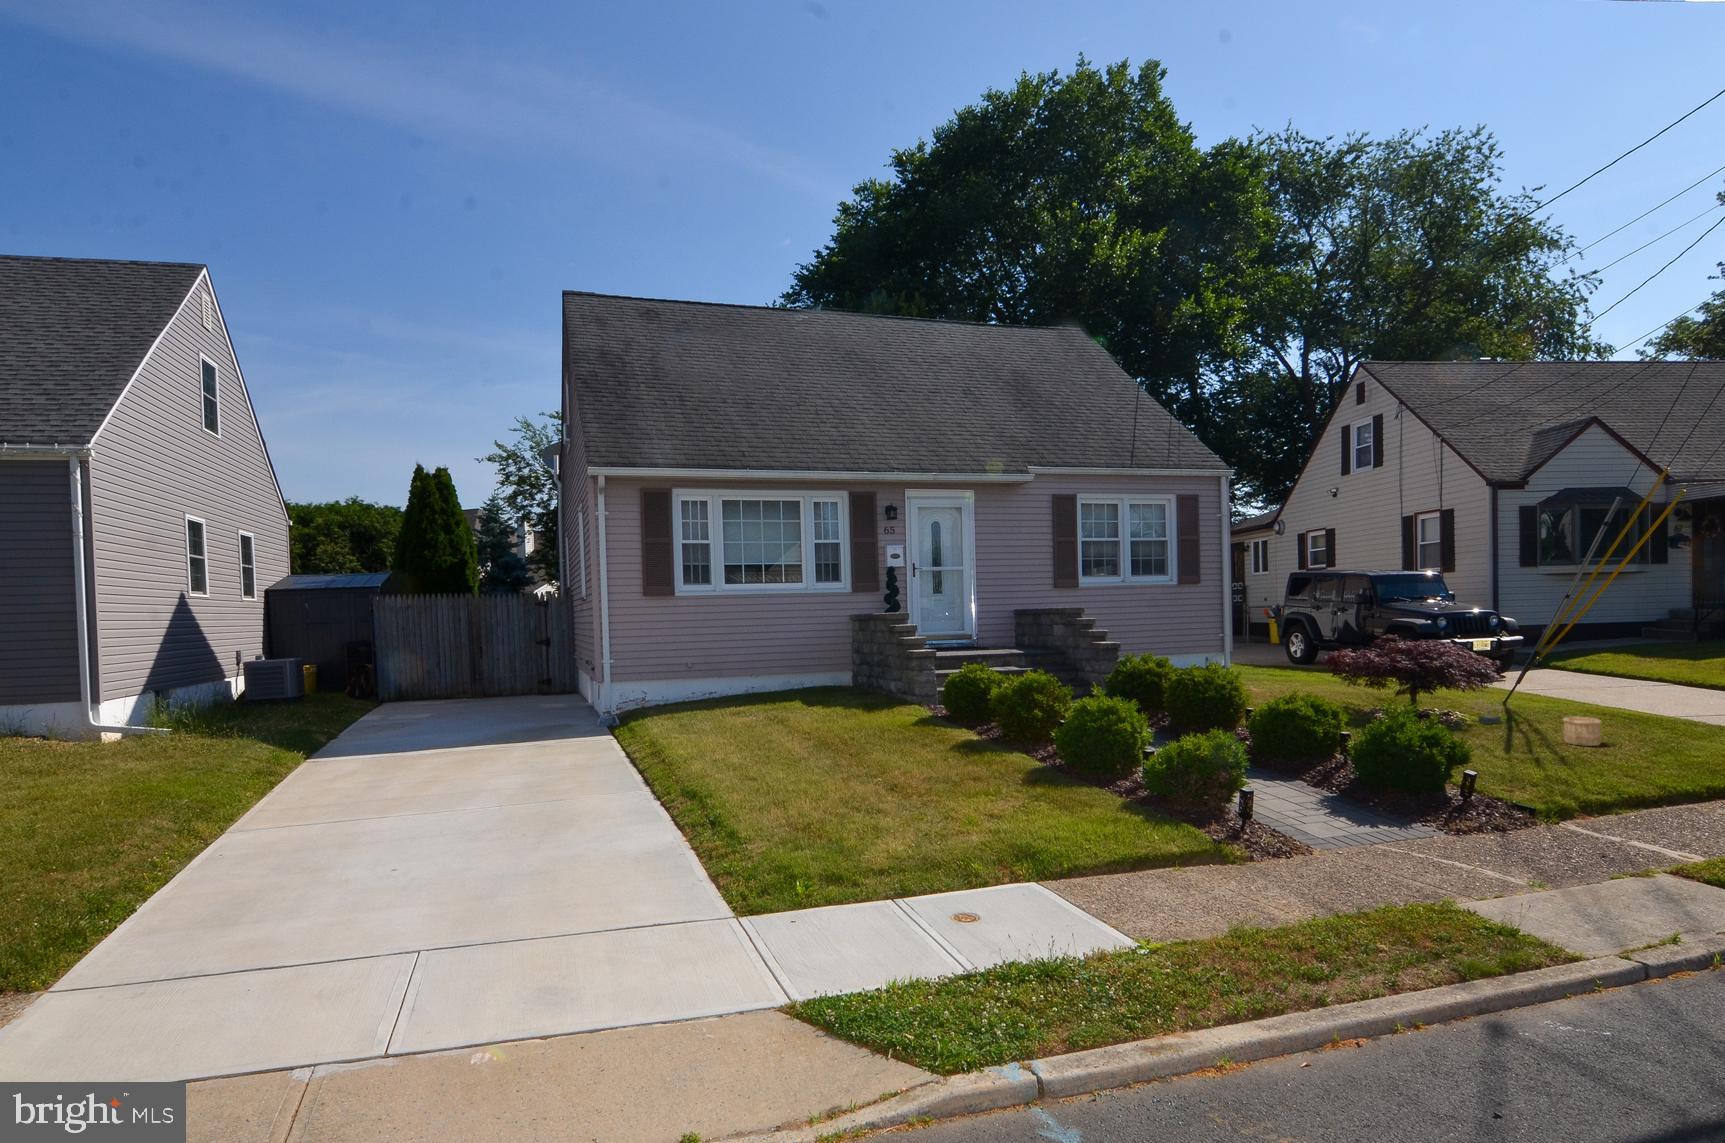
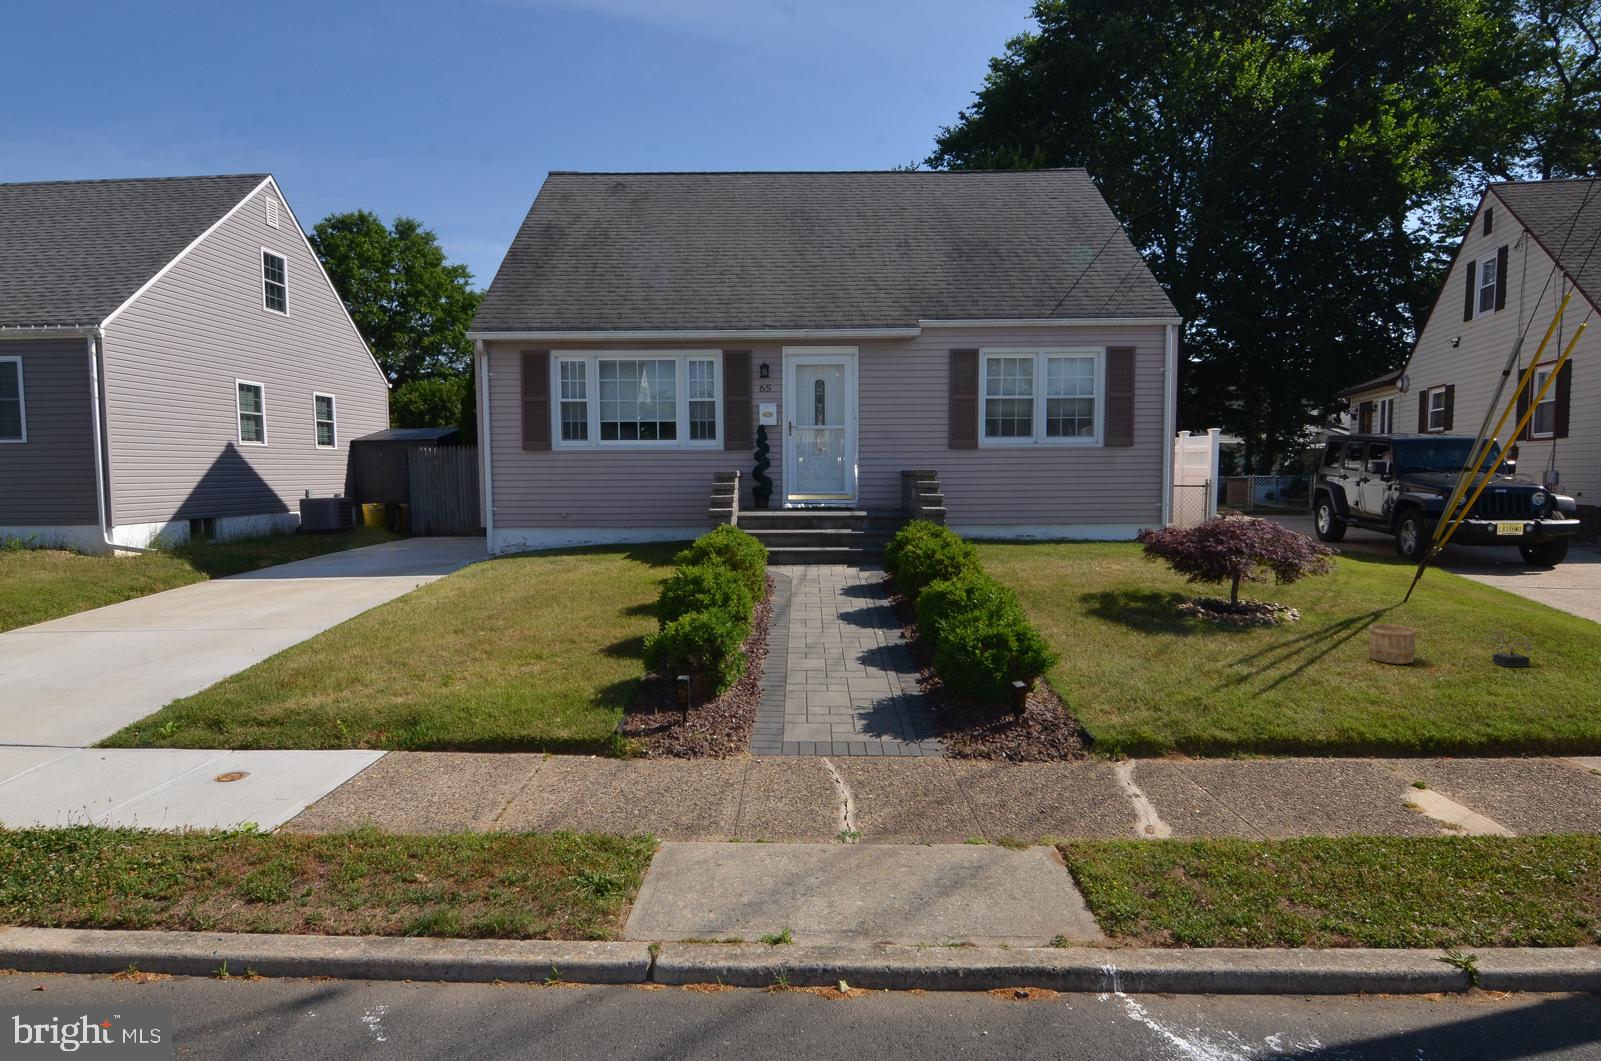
decorative plant: present [1476,699,1501,724] -> present [1486,630,1532,667]

